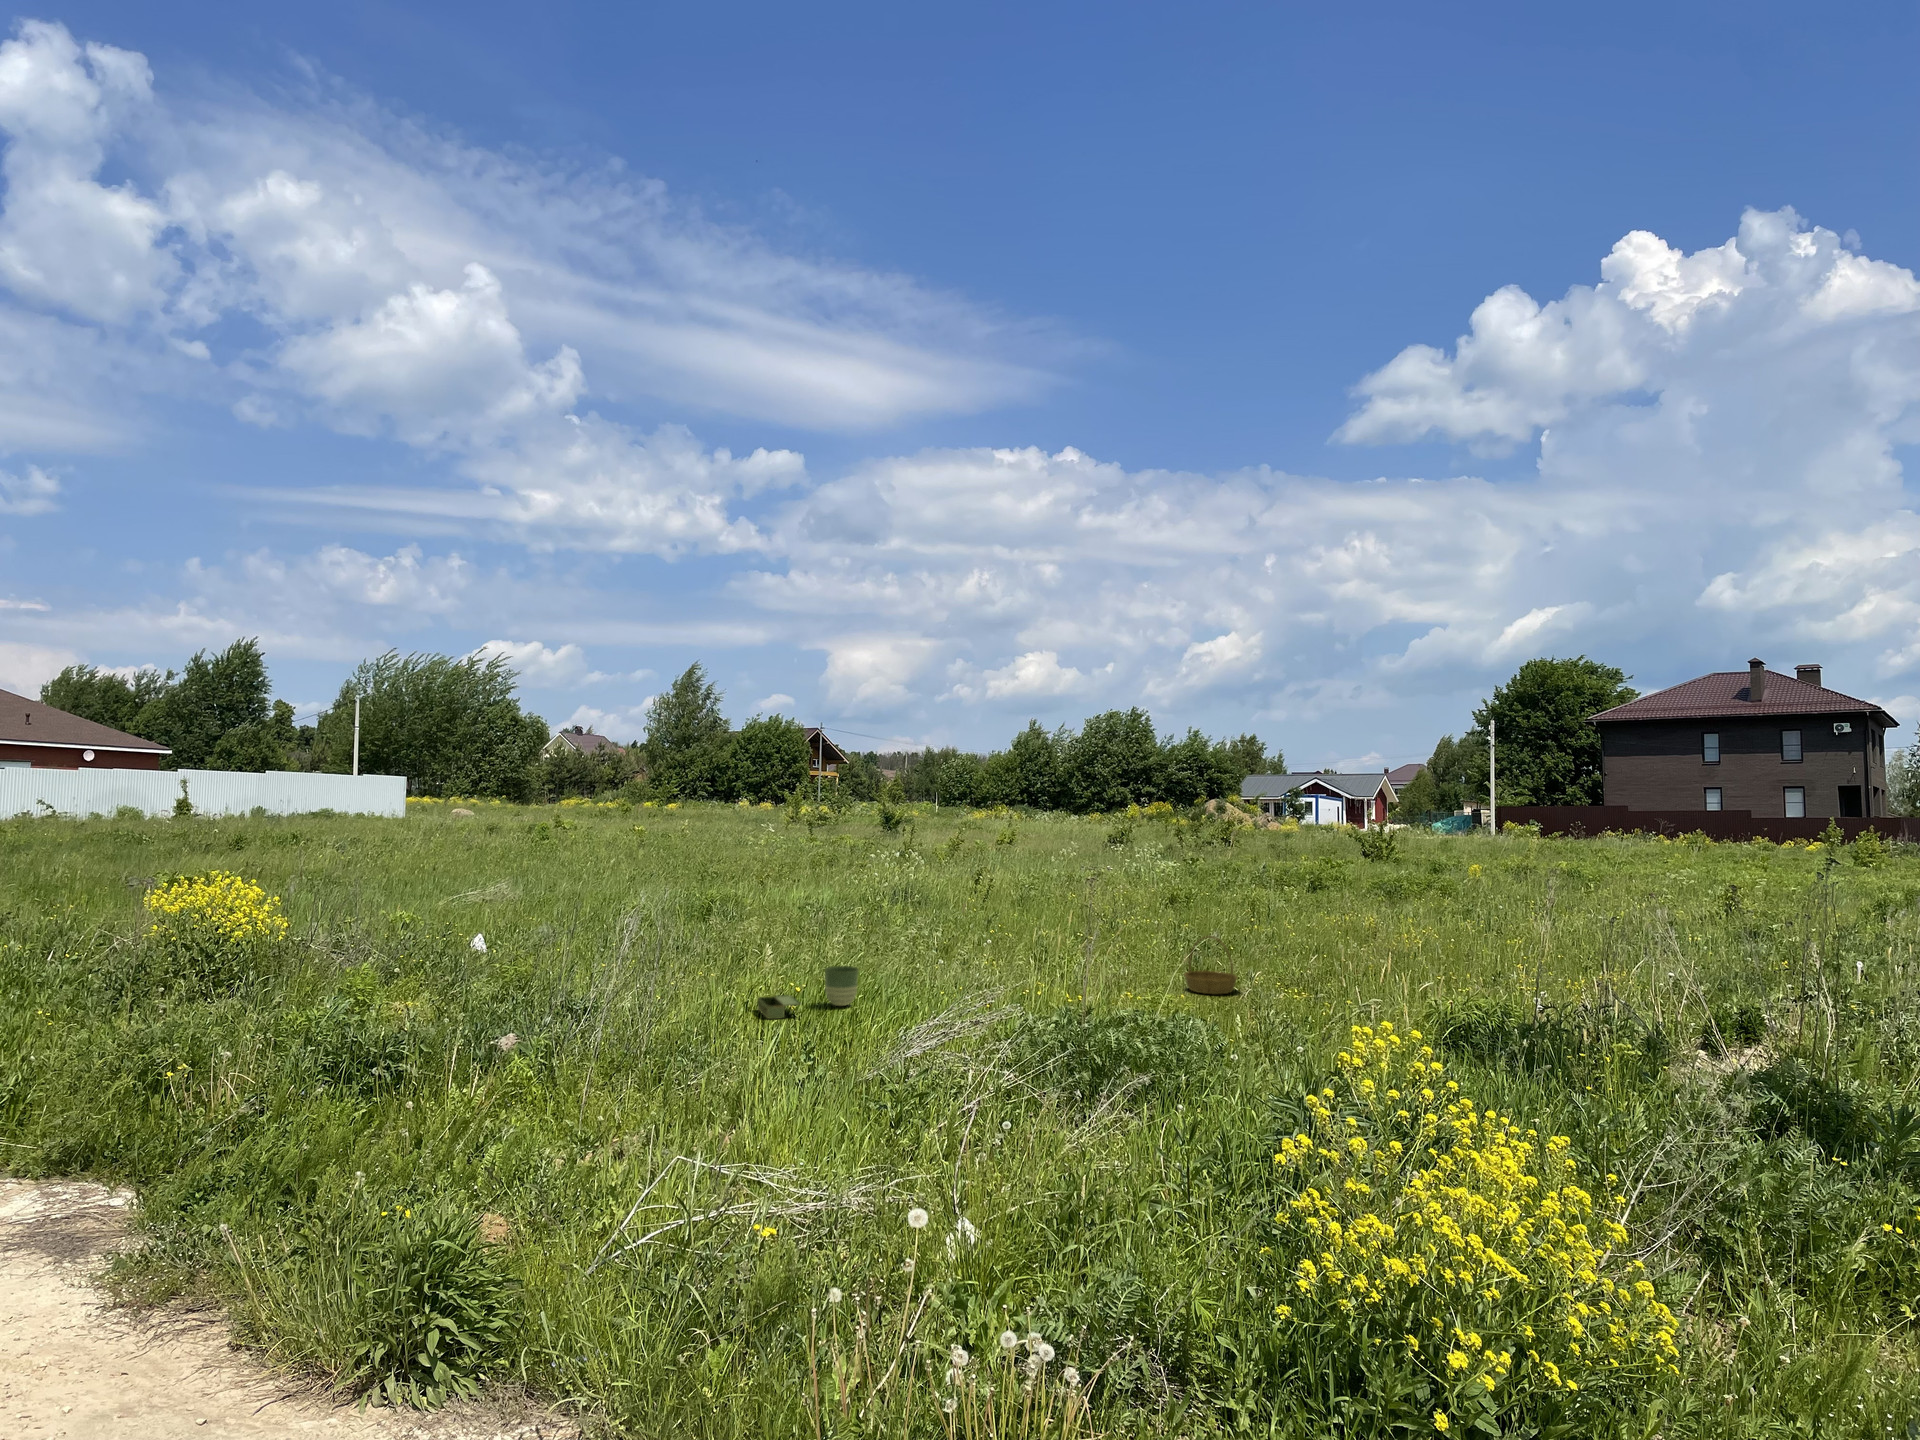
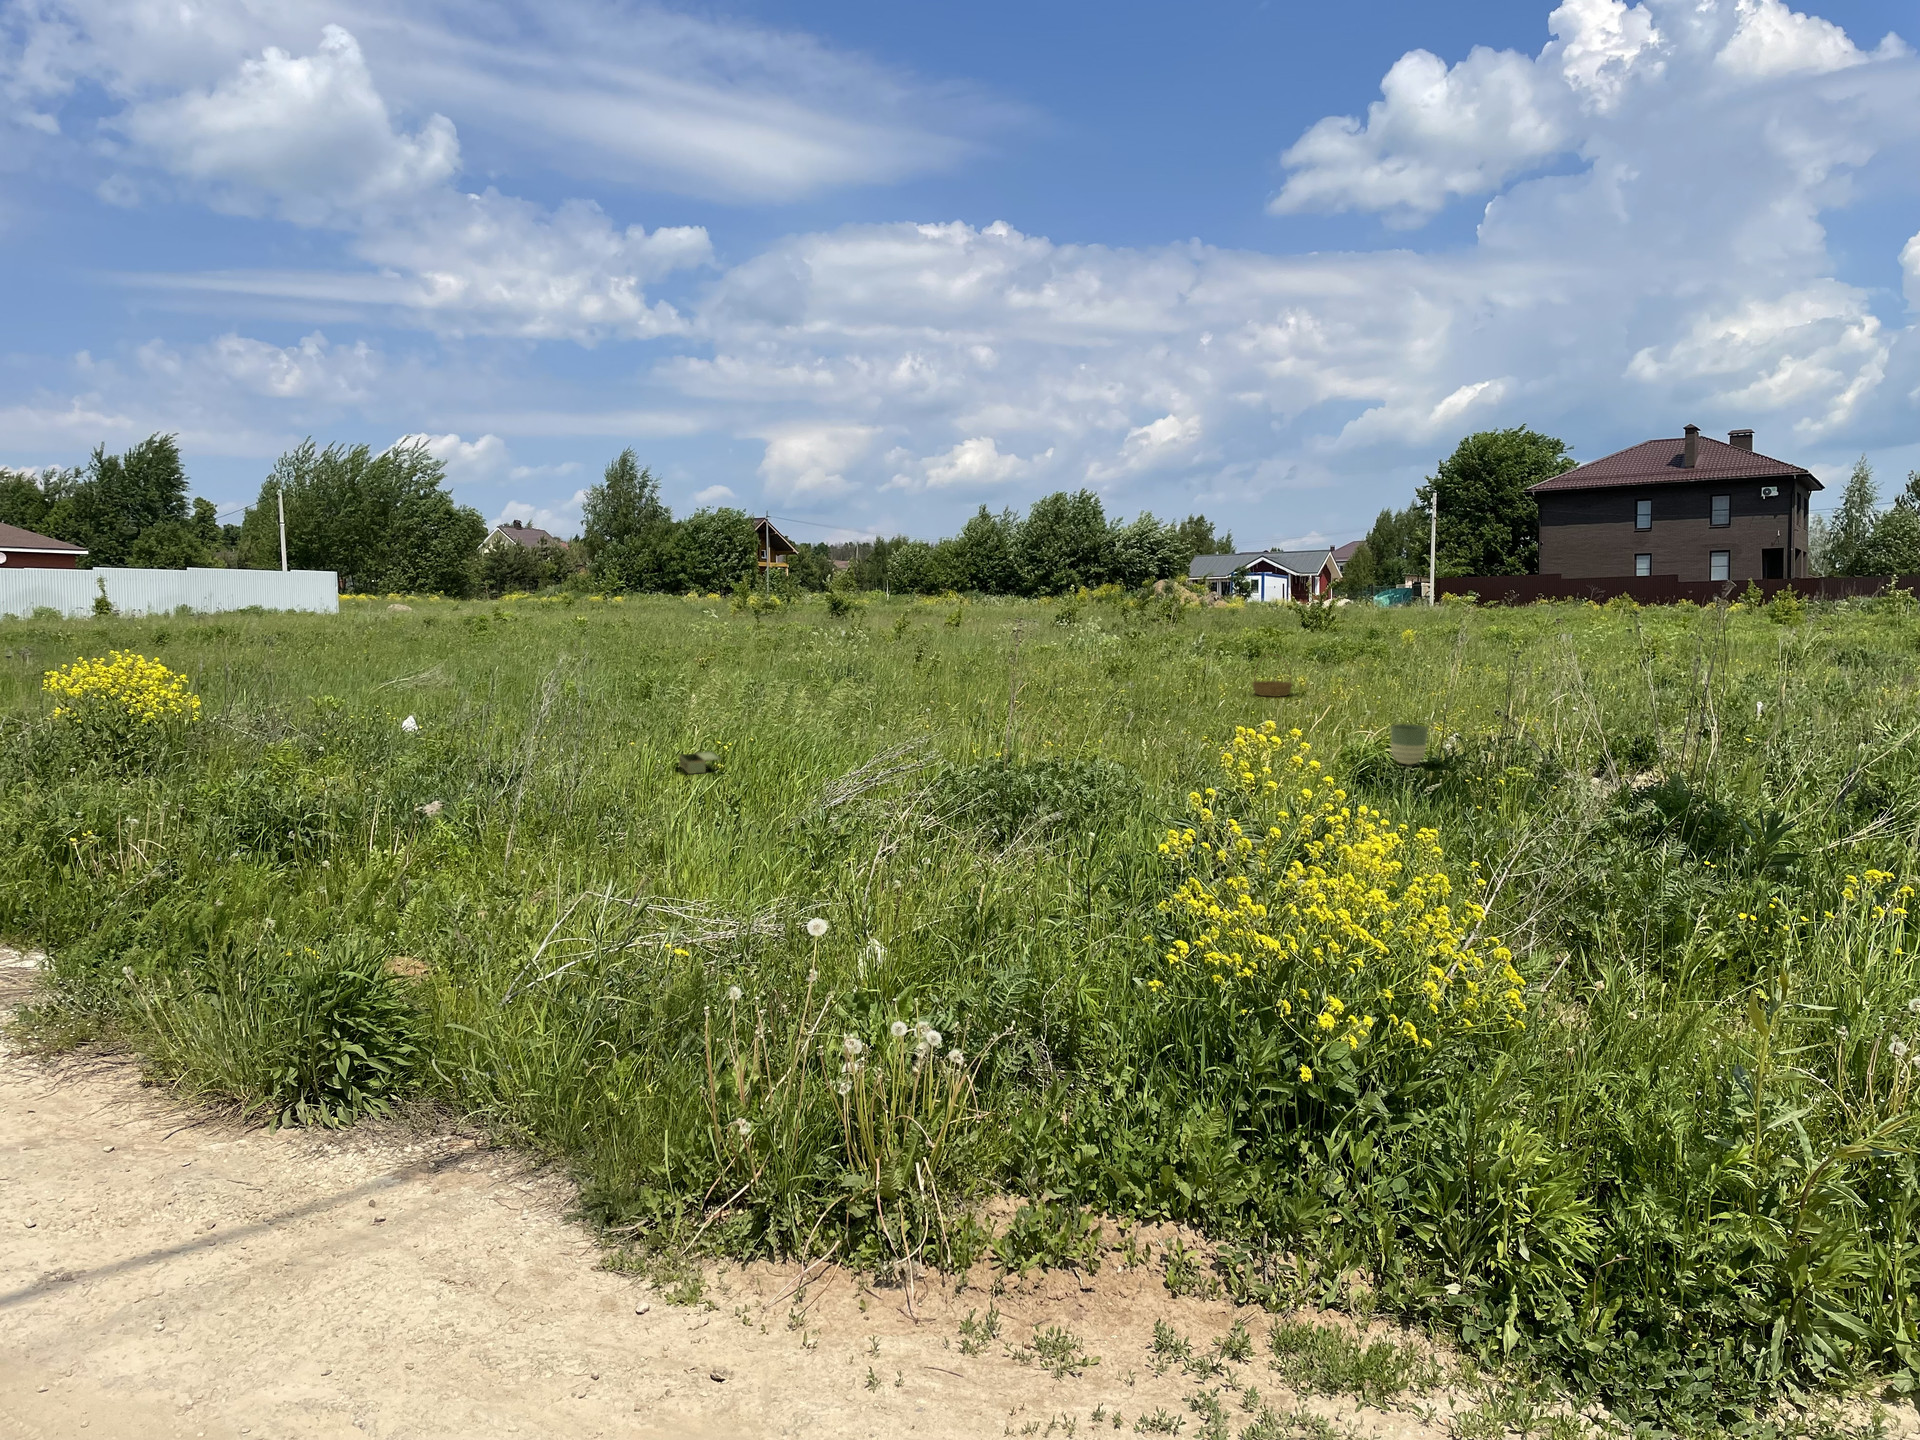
basket: present [1184,936,1237,994] -> present [1252,654,1292,697]
planter: present [825,966,859,1006] -> present [1391,724,1429,765]

